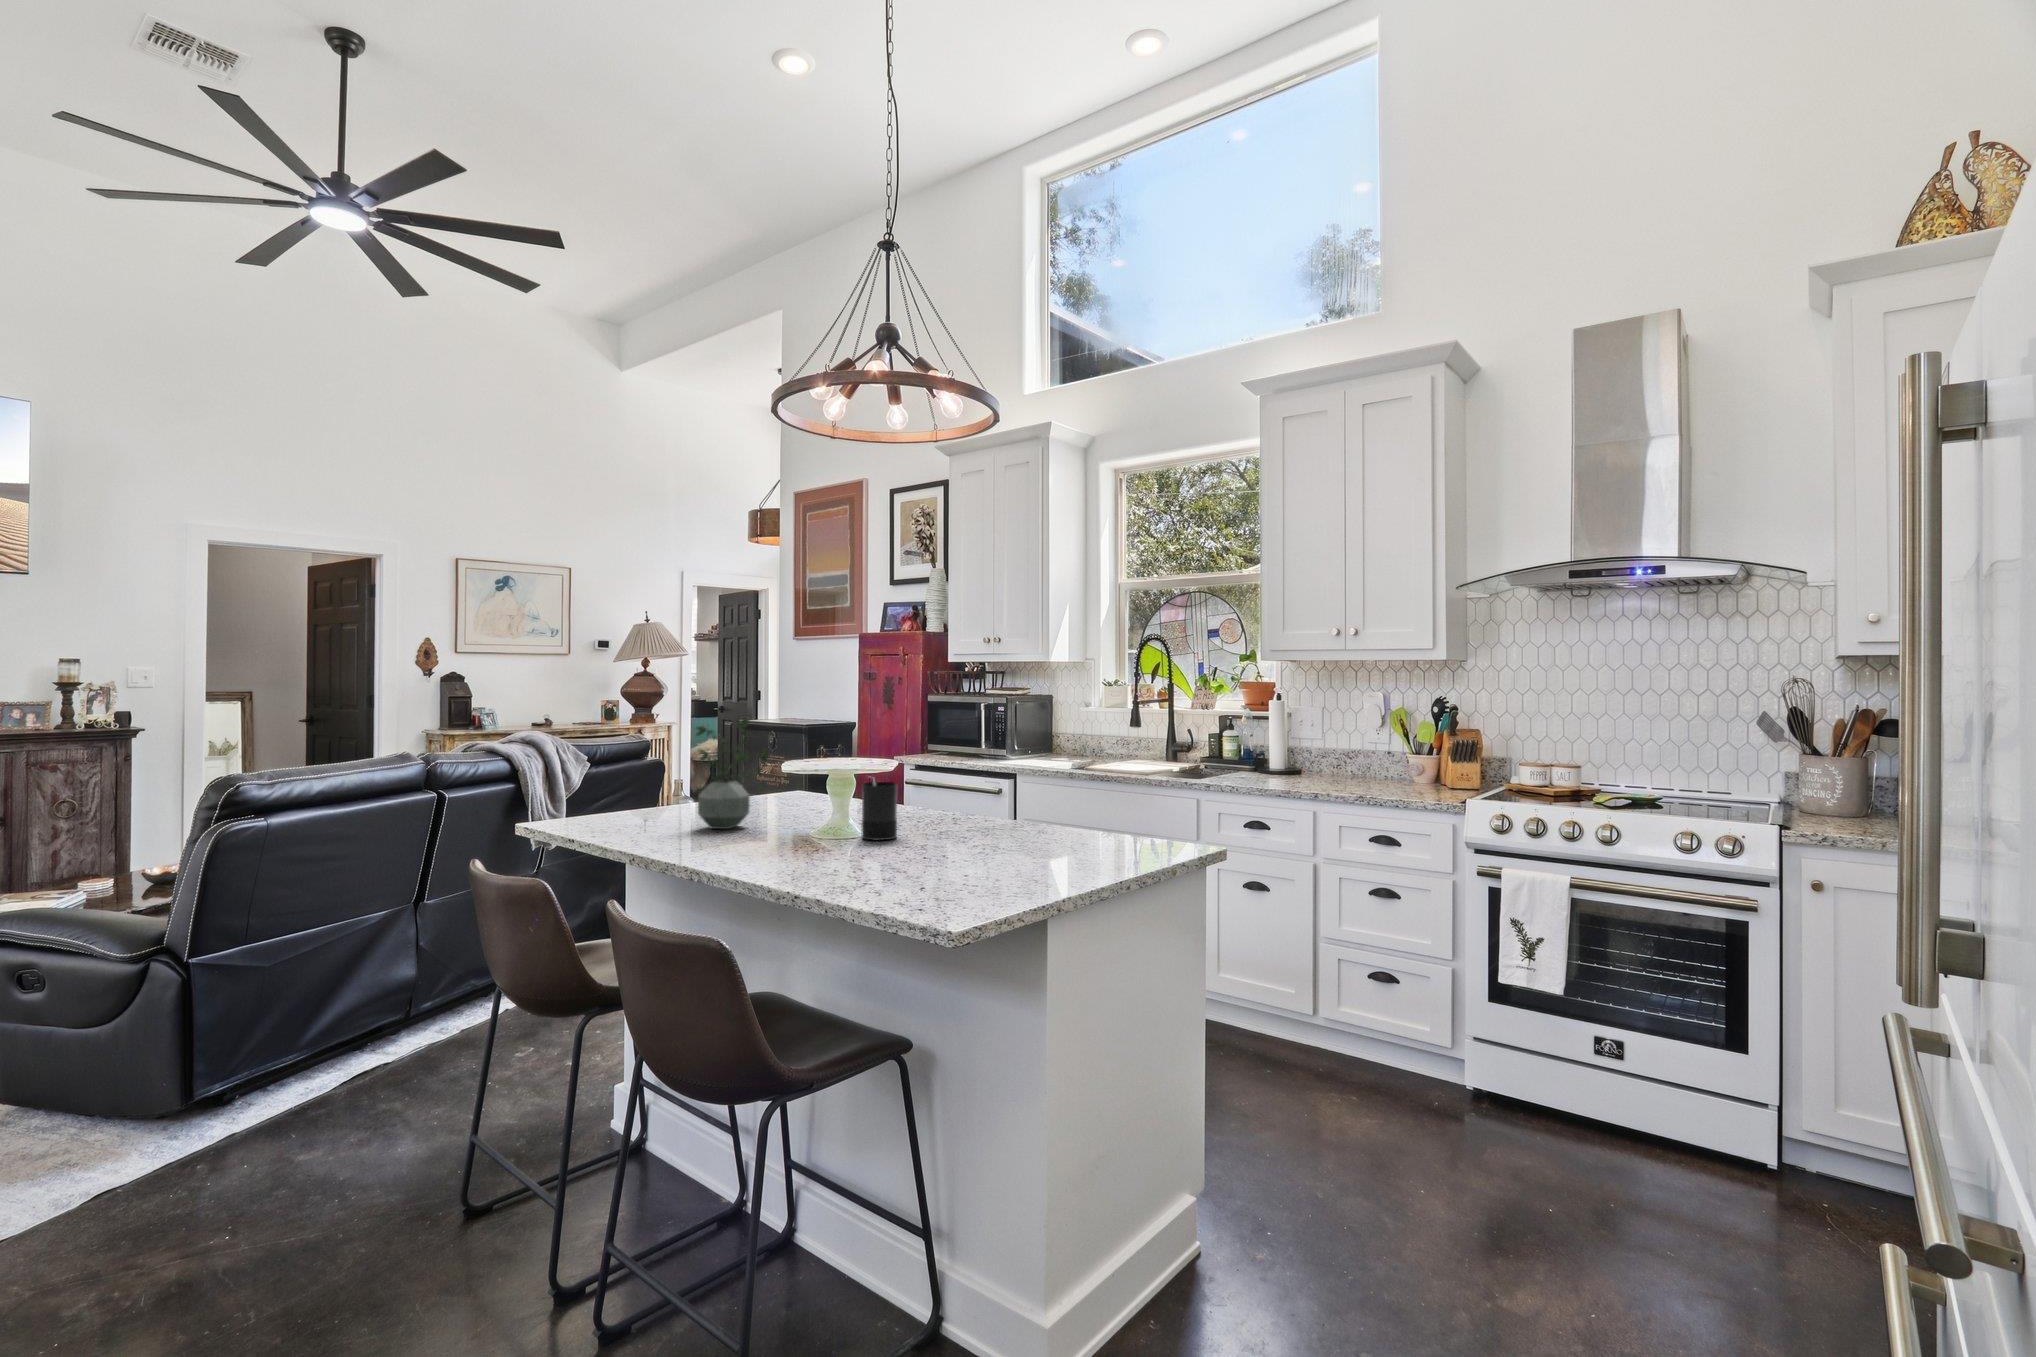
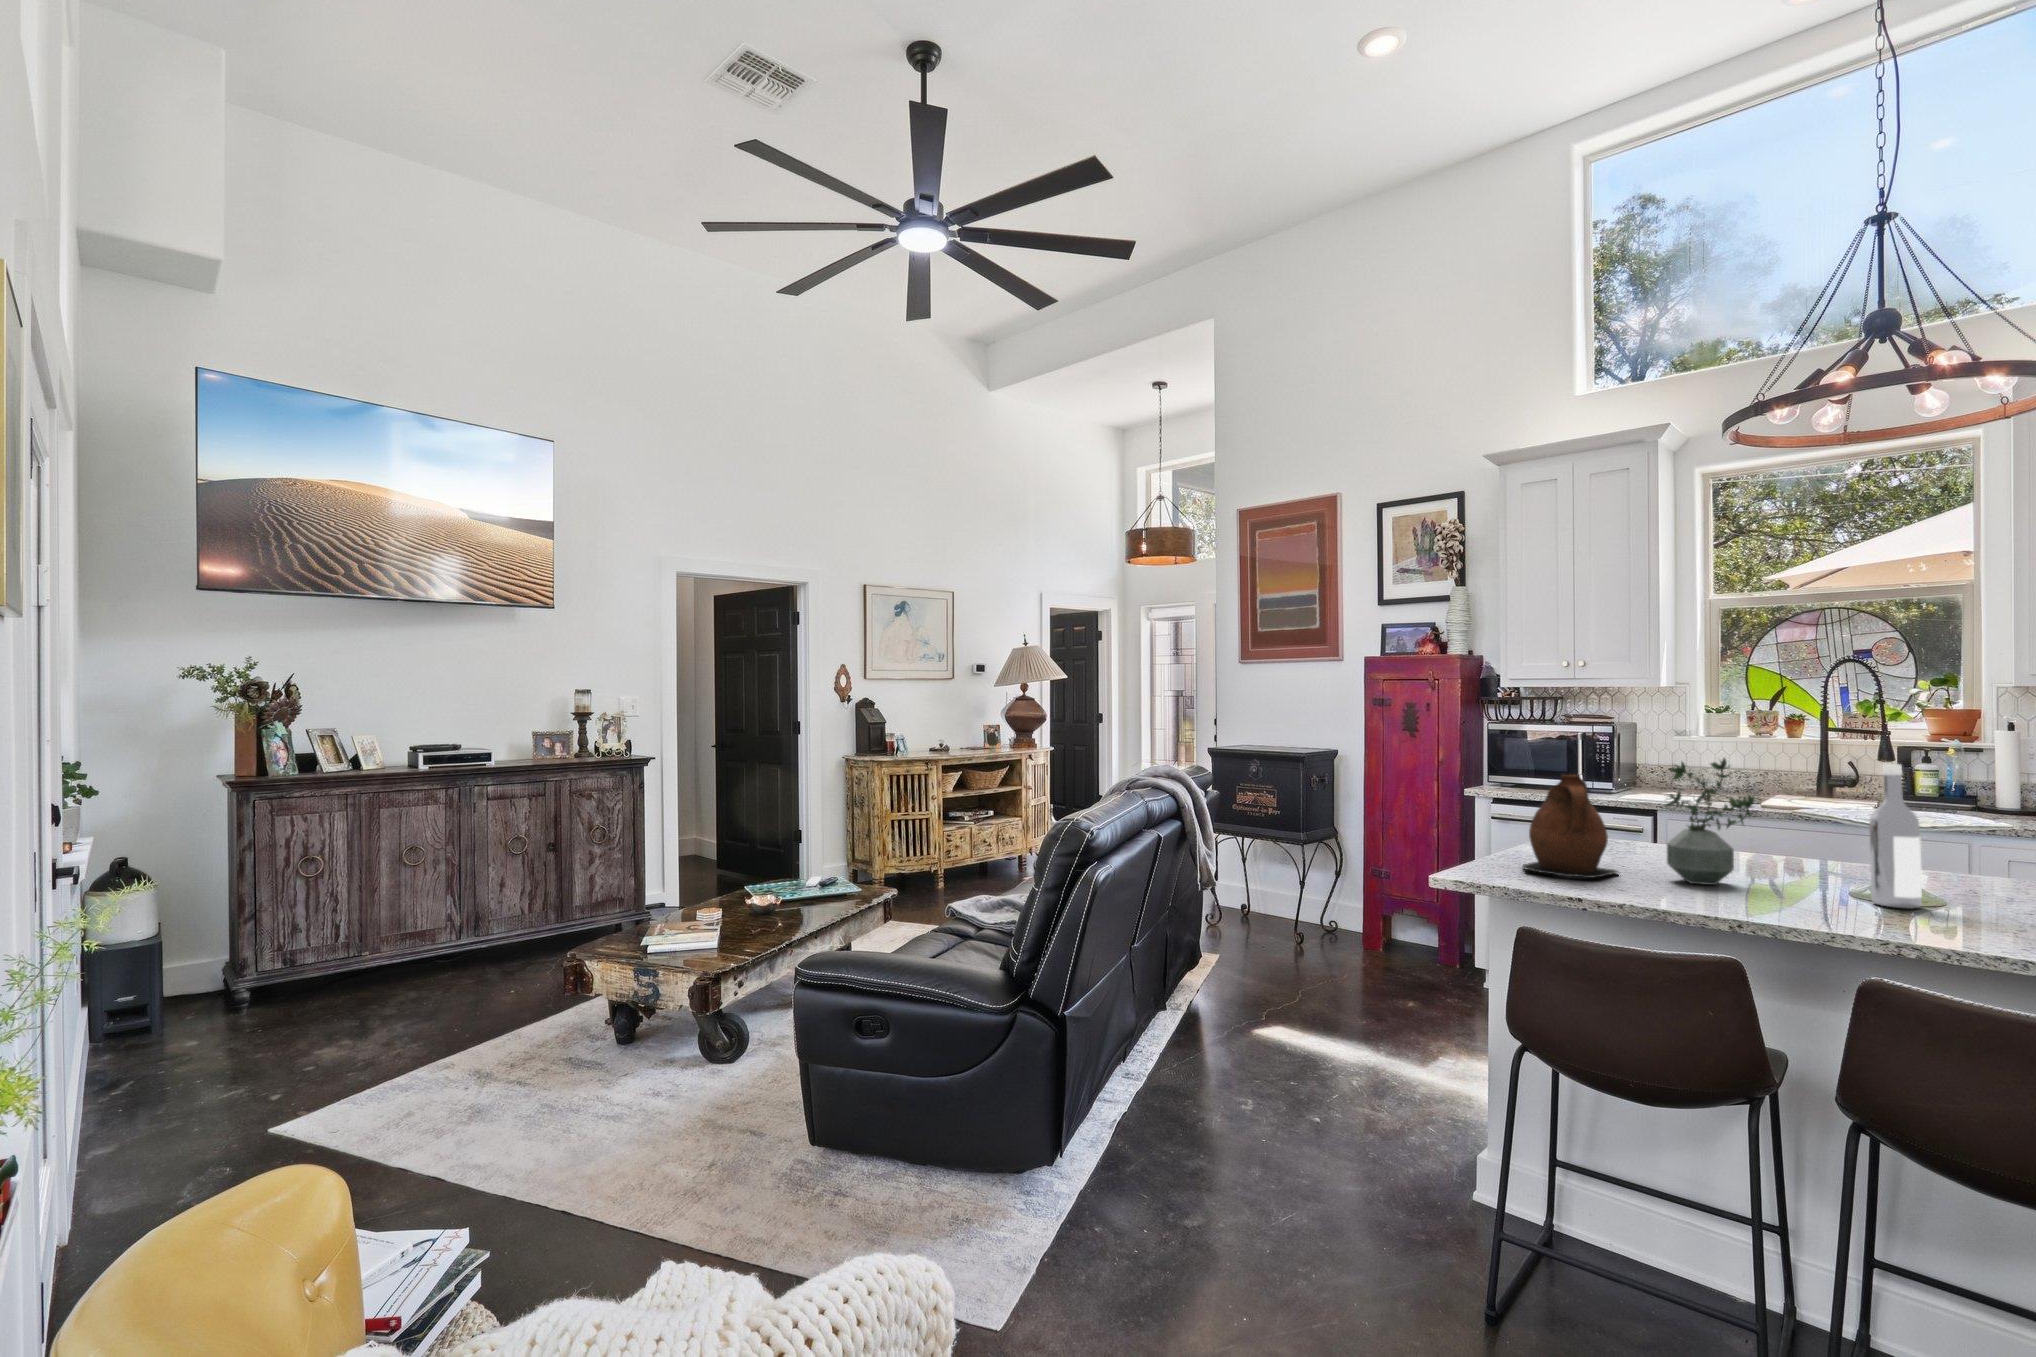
wine bottle: none [788,721,823,845] -> present [1869,764,1922,909]
ceramic pitcher: none [601,734,690,825] -> present [1522,775,1618,878]
candle: present [861,779,897,840] -> none [1924,828,1987,904]

